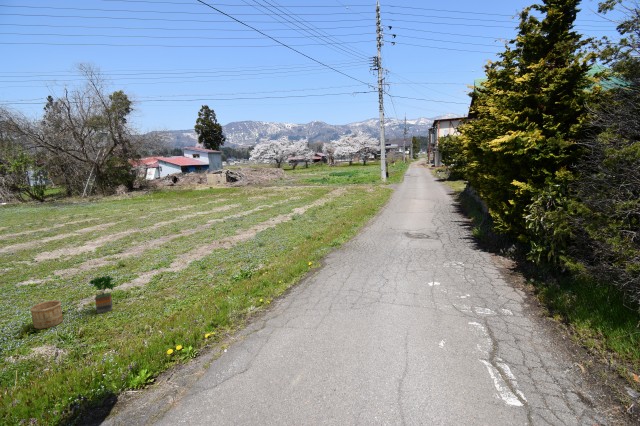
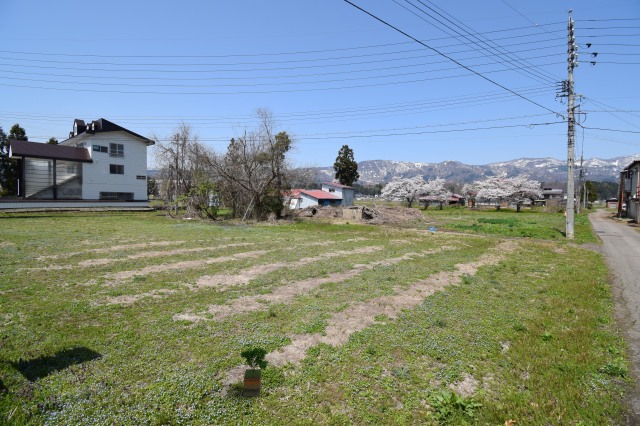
wooden bucket: present [30,300,63,329] -> none [173,369,207,409]

